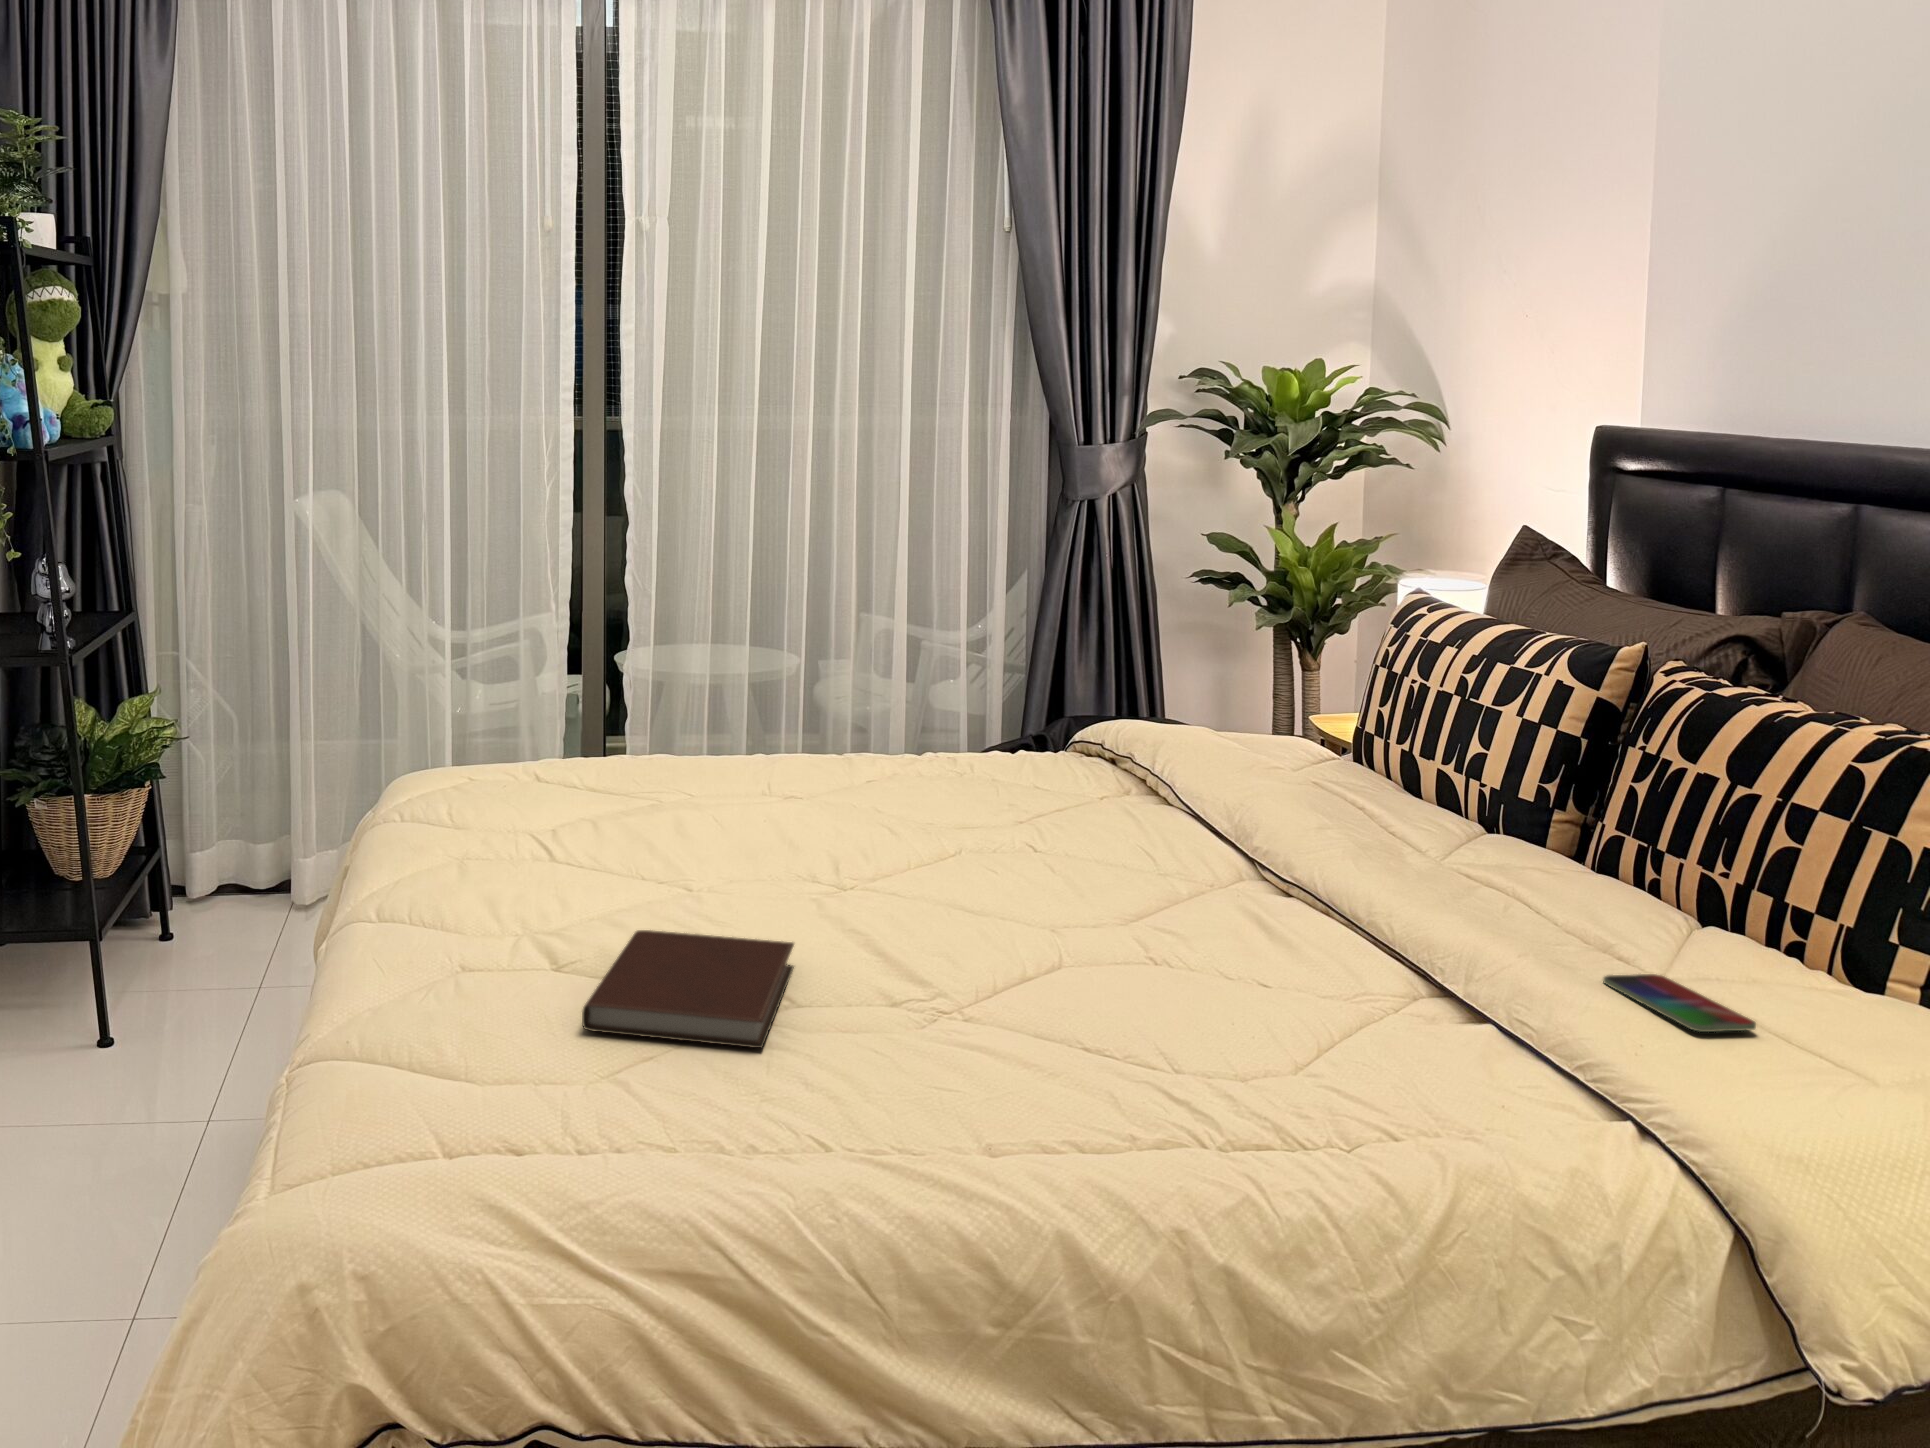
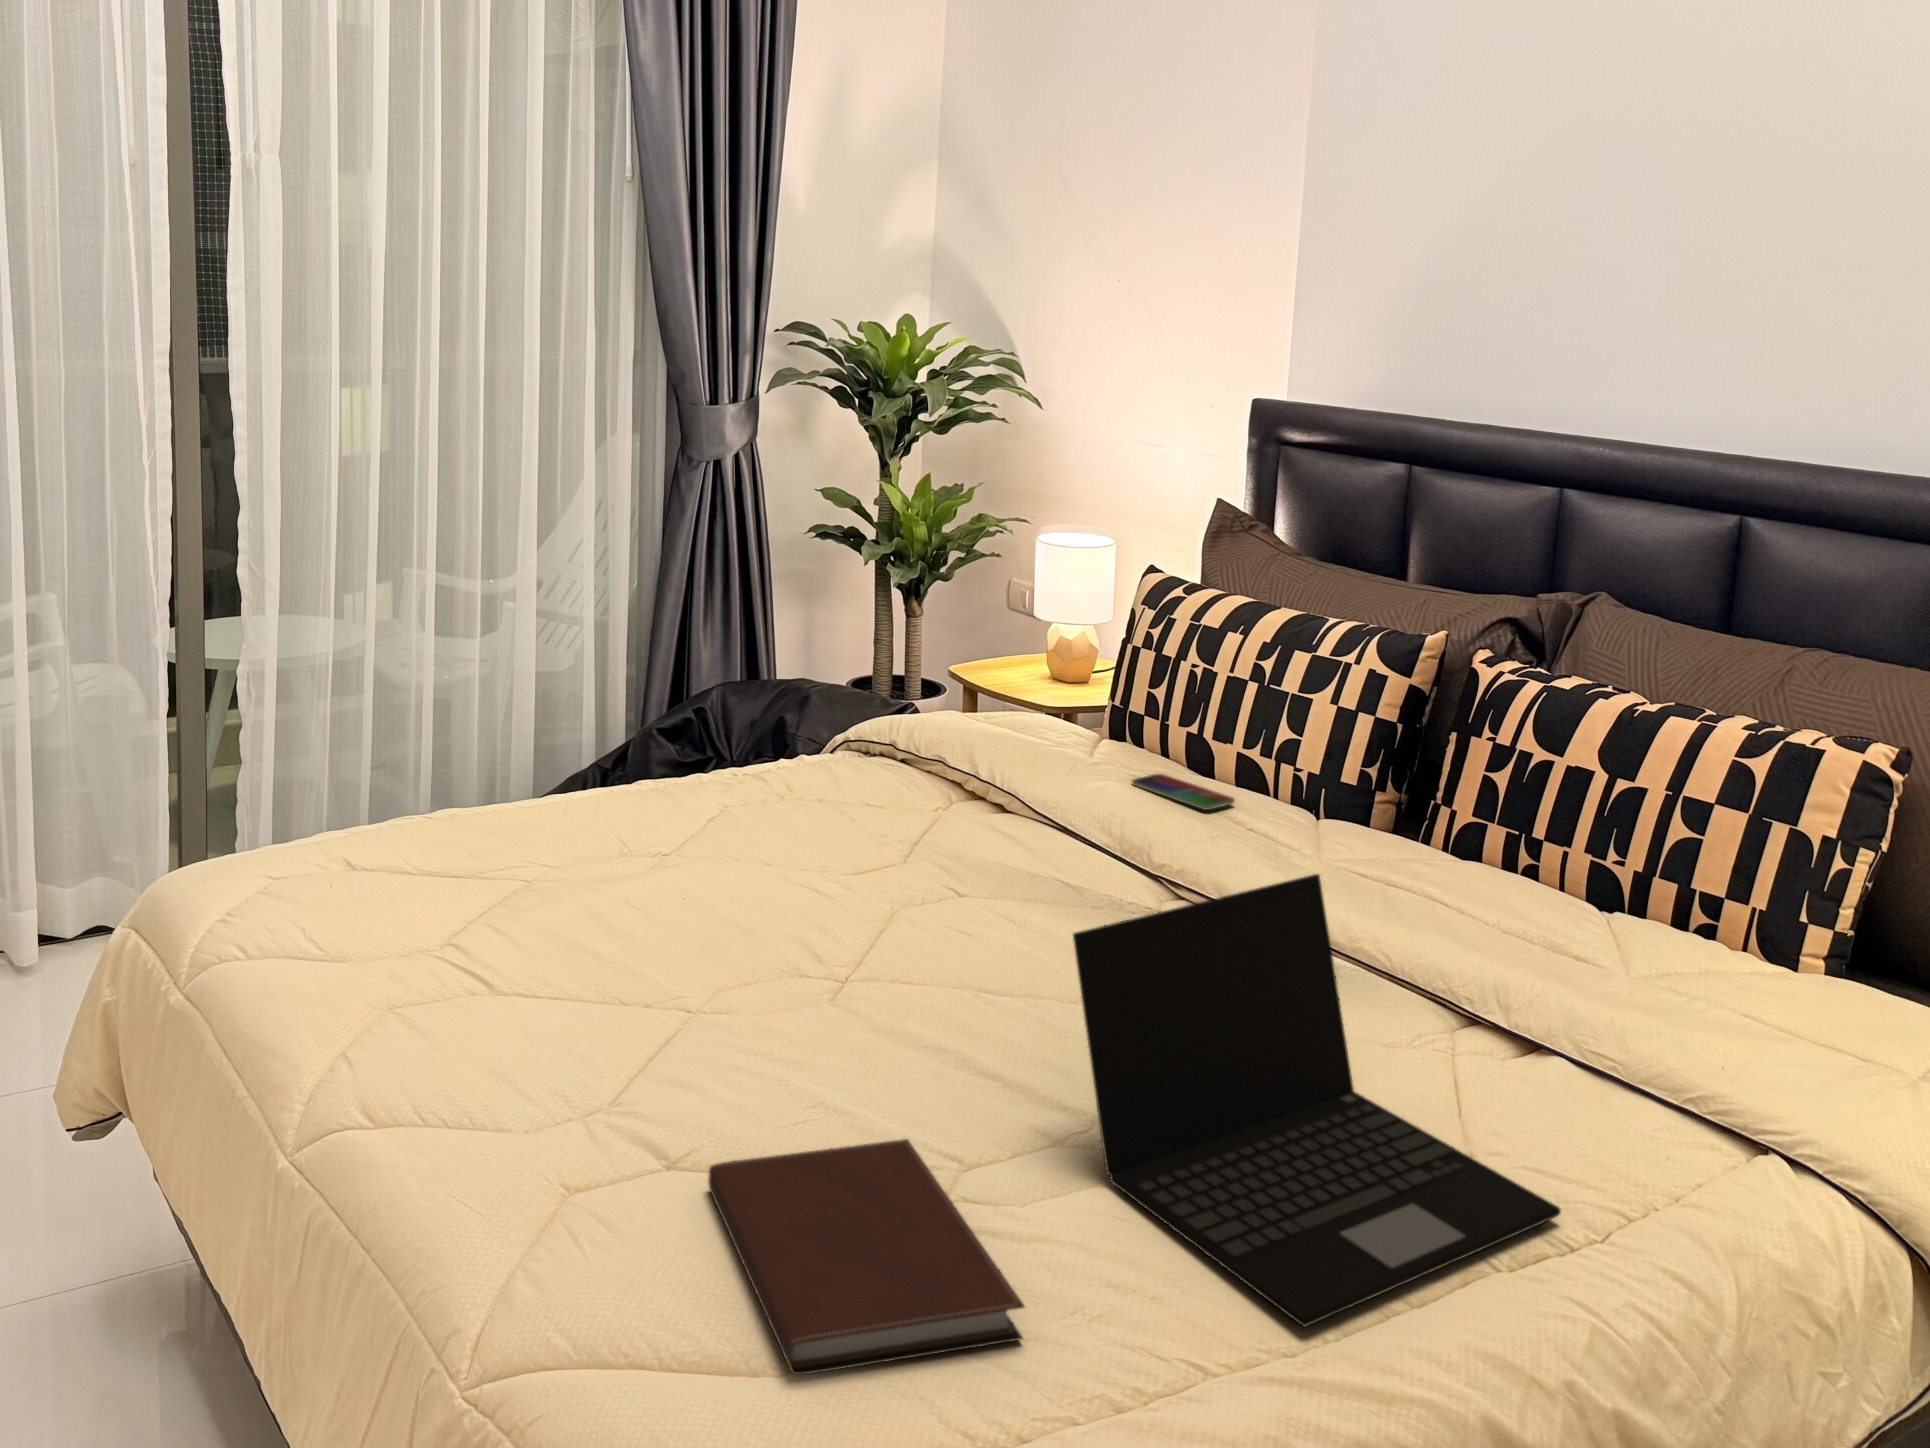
laptop: none [932,792,1316,1085] -> present [1073,874,1561,1327]
smartphone: present [1603,974,1756,1032] -> present [1132,774,1235,810]

